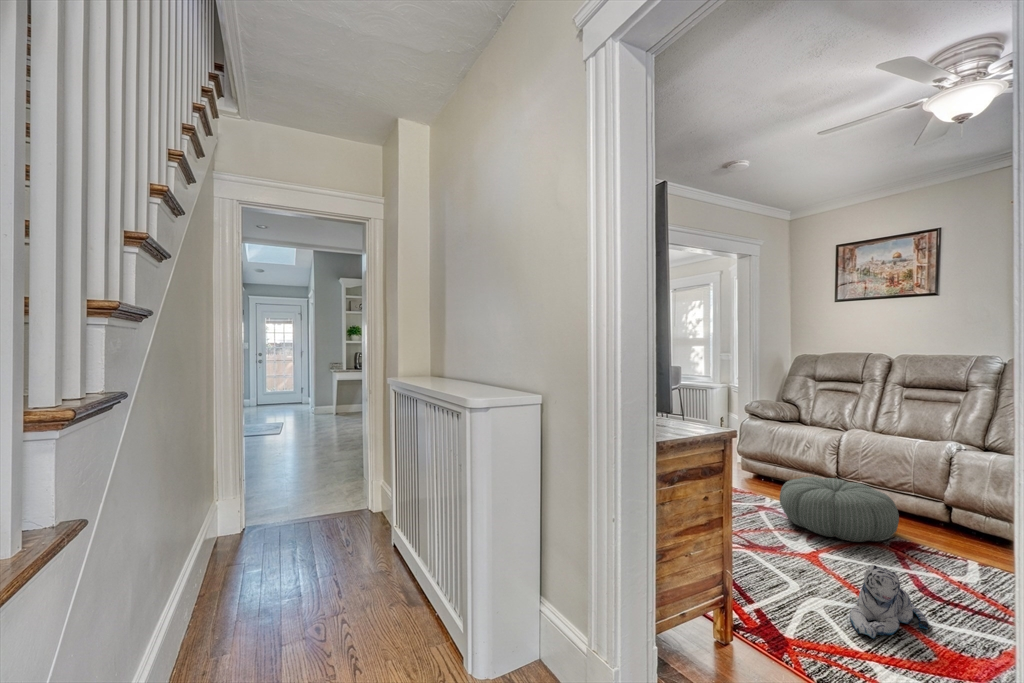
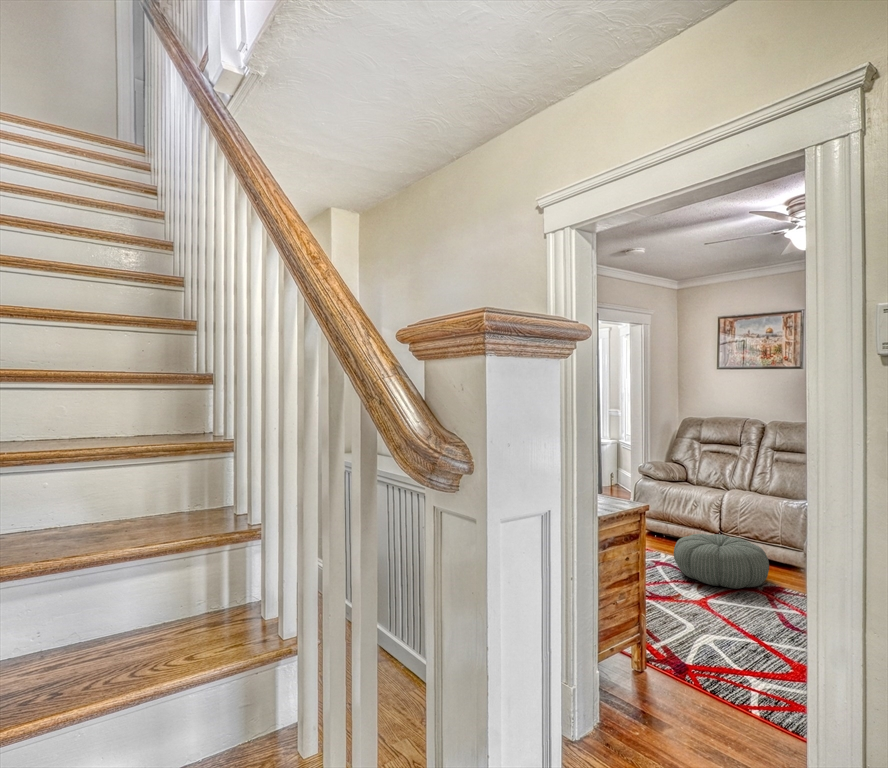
plush toy: present [850,565,928,638] -> none [732,604,788,661]

